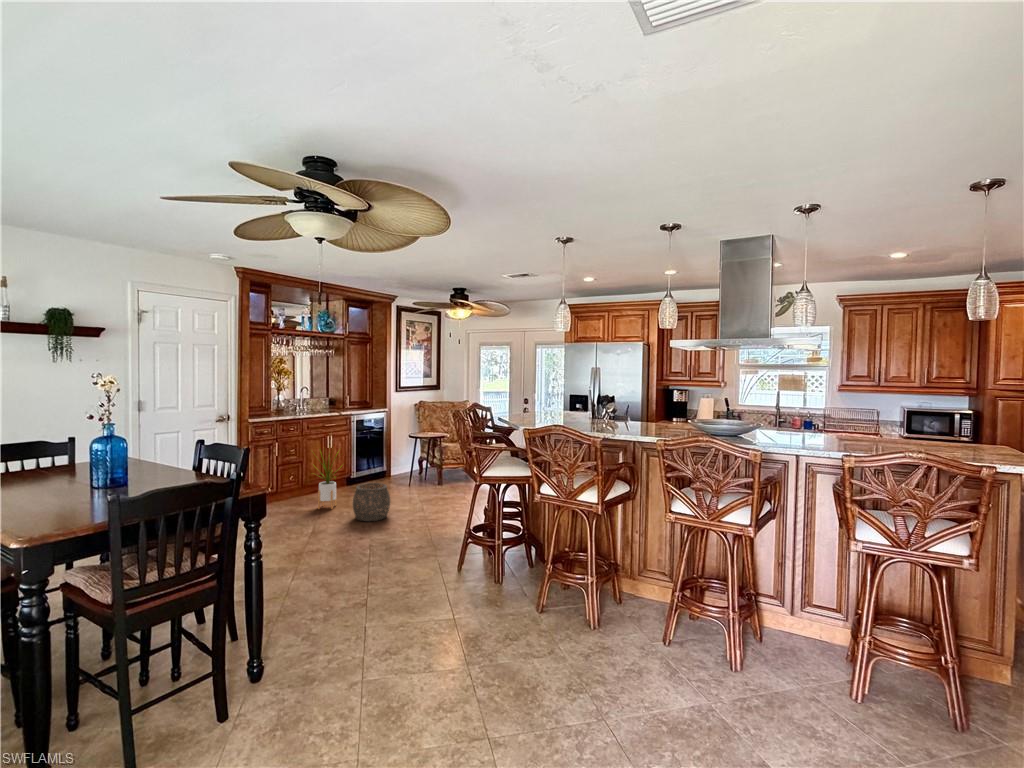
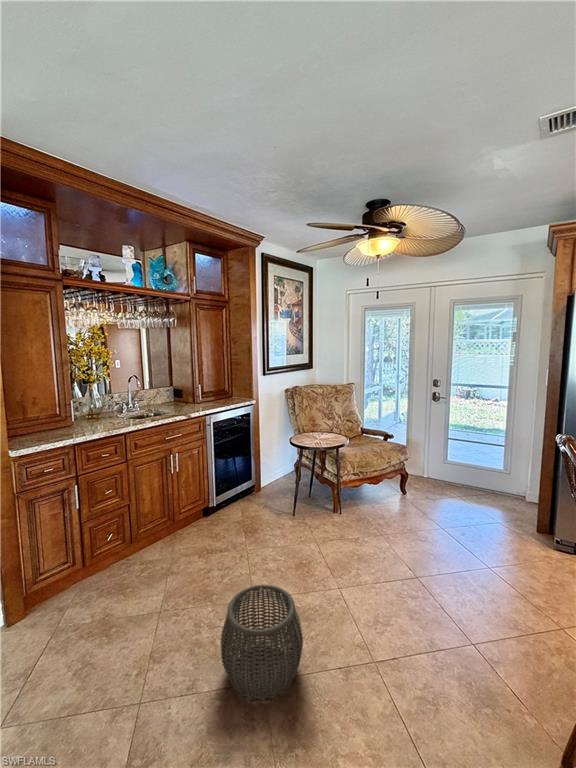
house plant: present [318,454,337,509] -> none [132,487,204,618]

